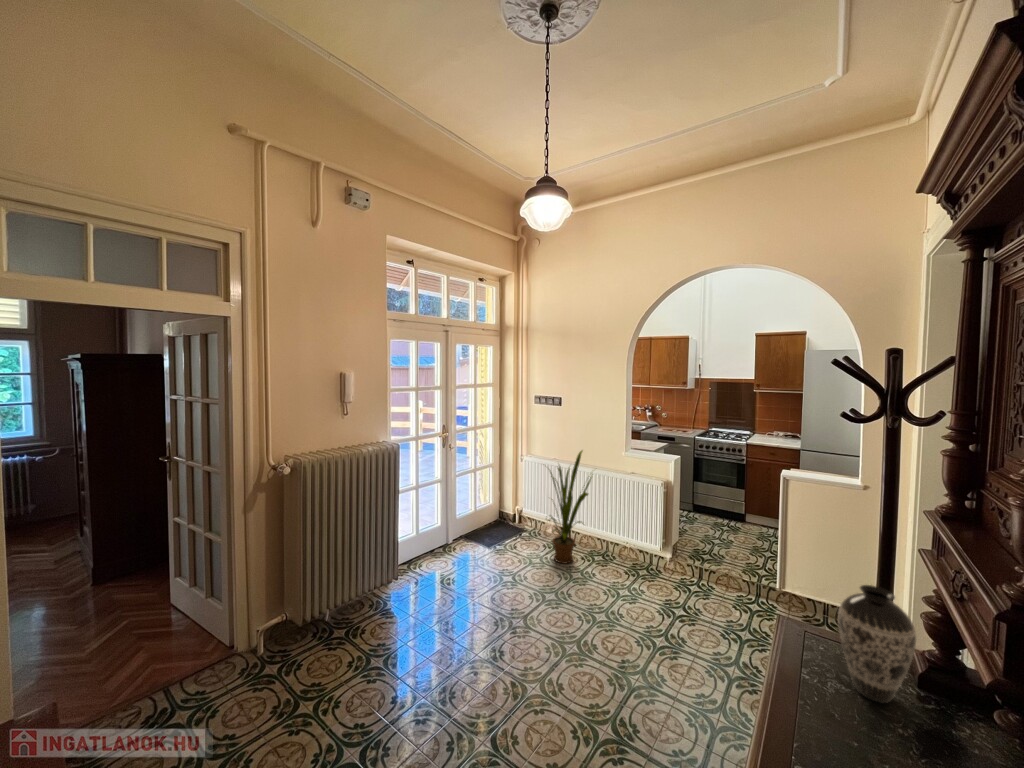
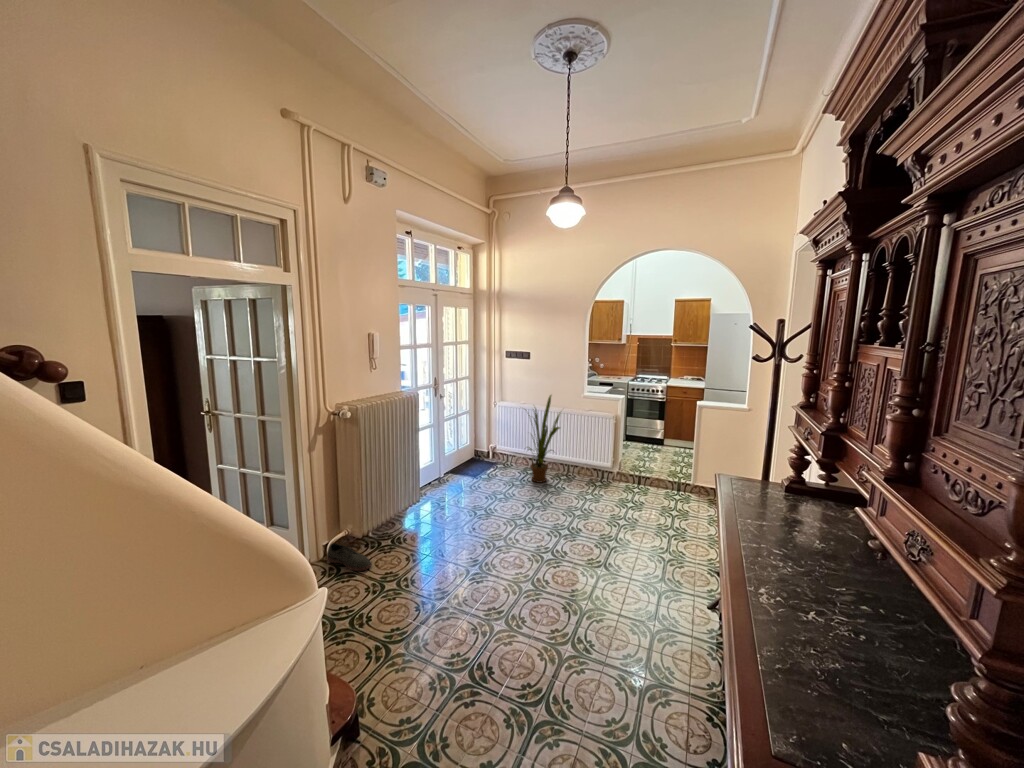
decorative vase: present [838,585,916,703] -> none [750,447,785,502]
shoe: none [257,631,303,677] -> present [327,543,372,571]

